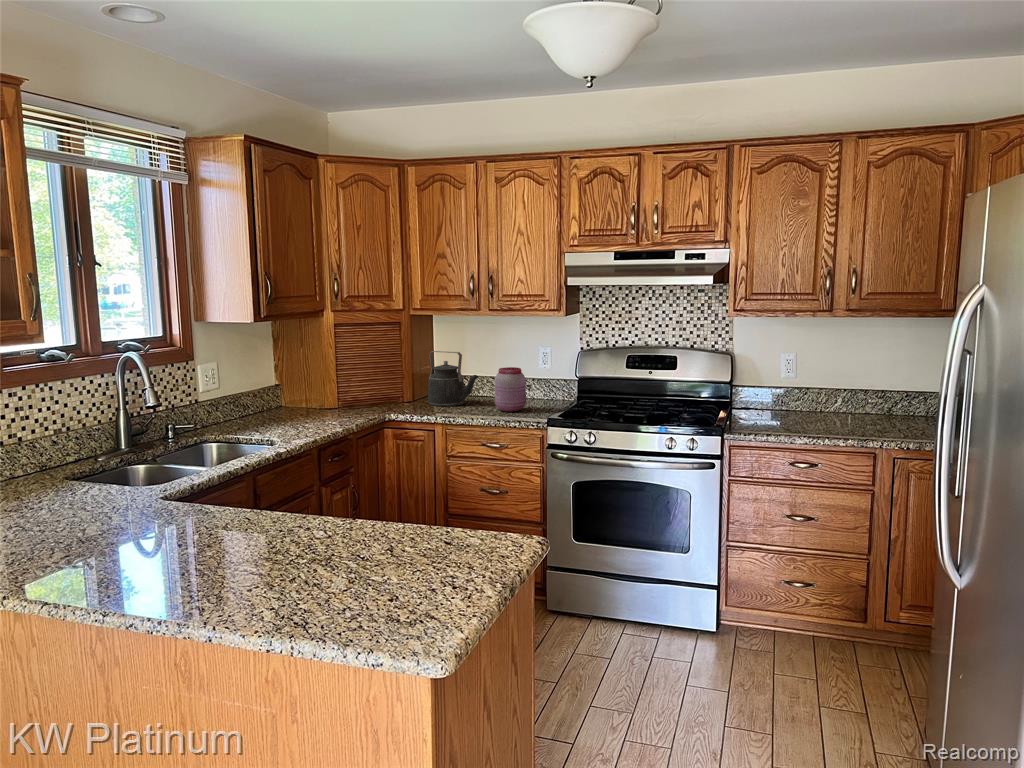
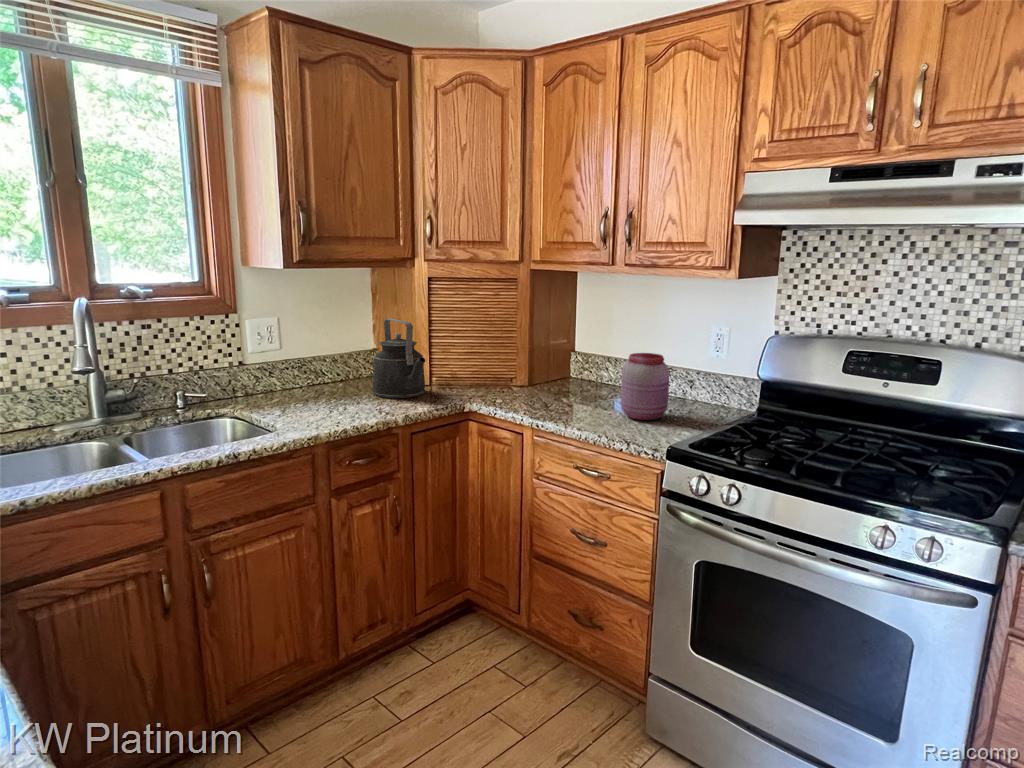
kettle: present [428,351,478,406] -> present [373,319,426,398]

